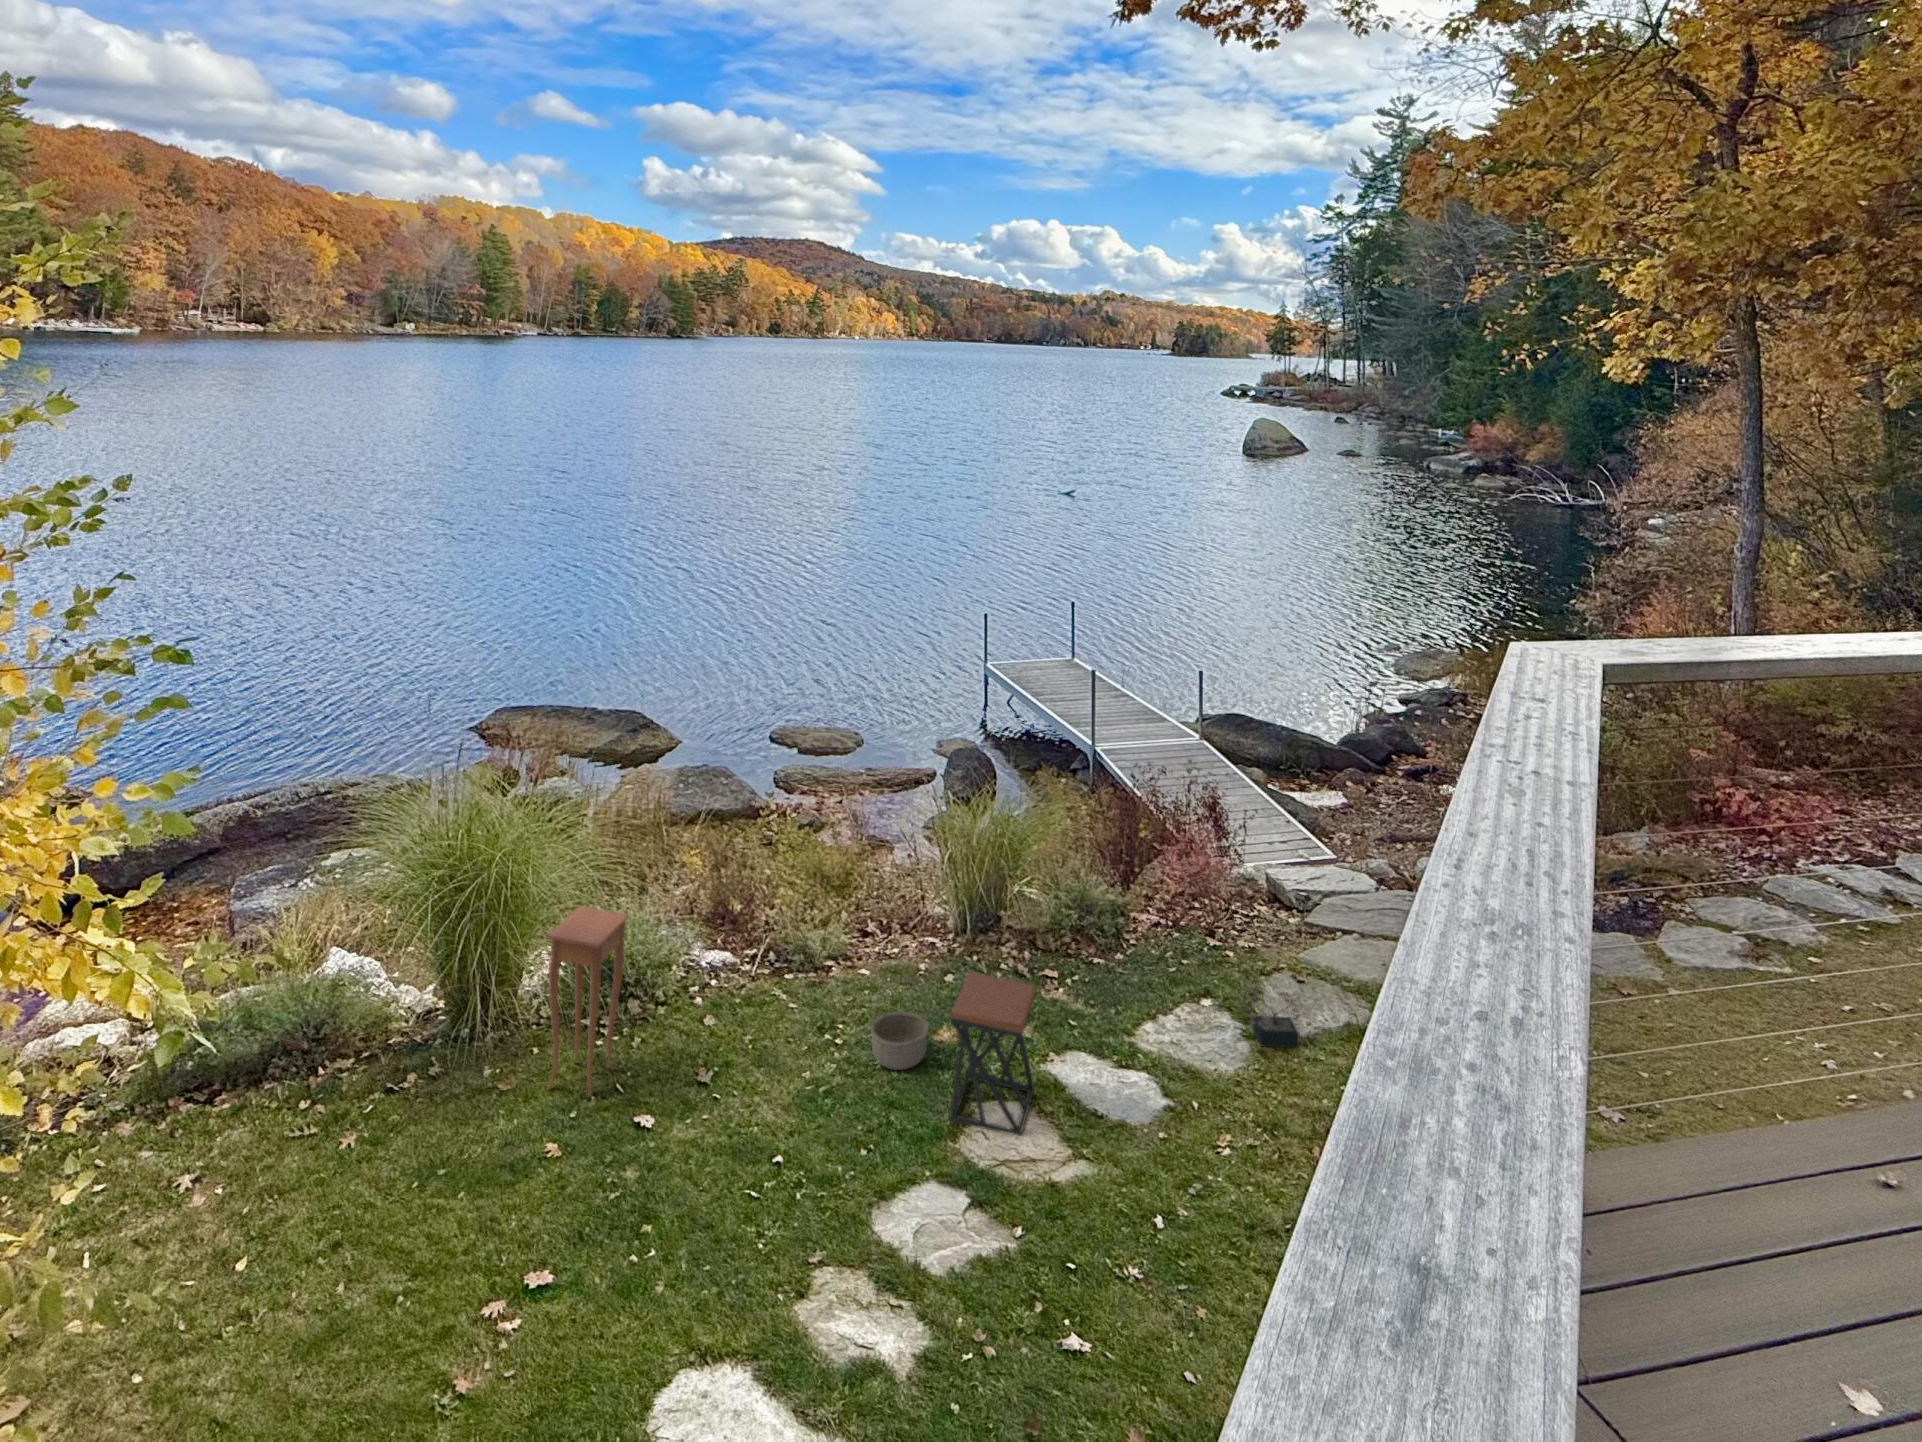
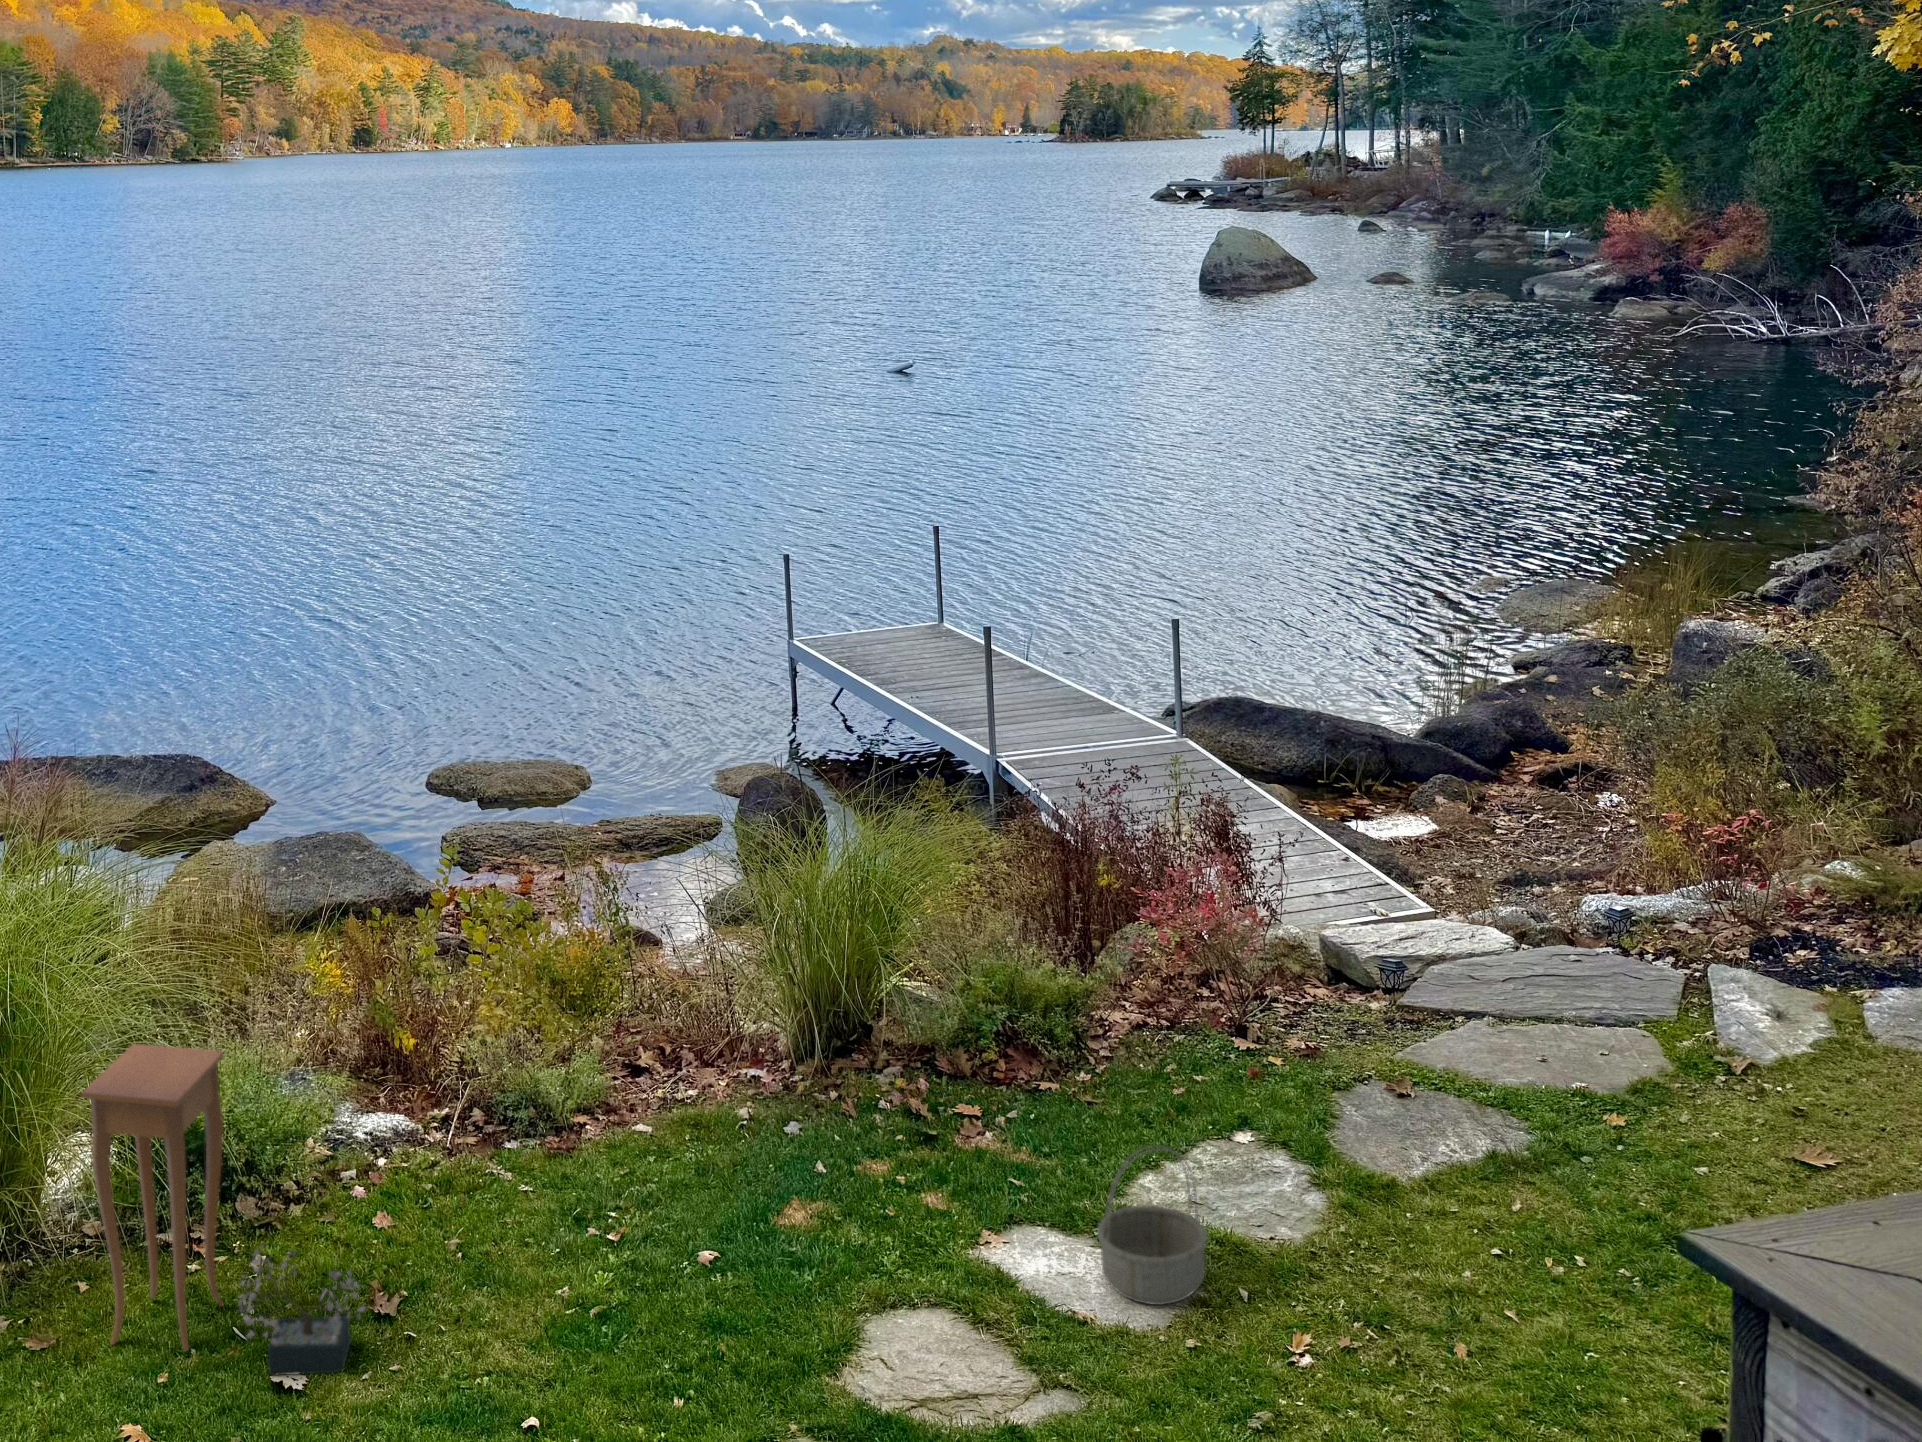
stool: present [949,972,1035,1136] -> none [814,1106,962,1367]
basket: present [871,977,929,1070] -> present [1097,1145,1208,1305]
decorative plant: present [1241,979,1306,1047] -> present [239,1245,365,1376]

